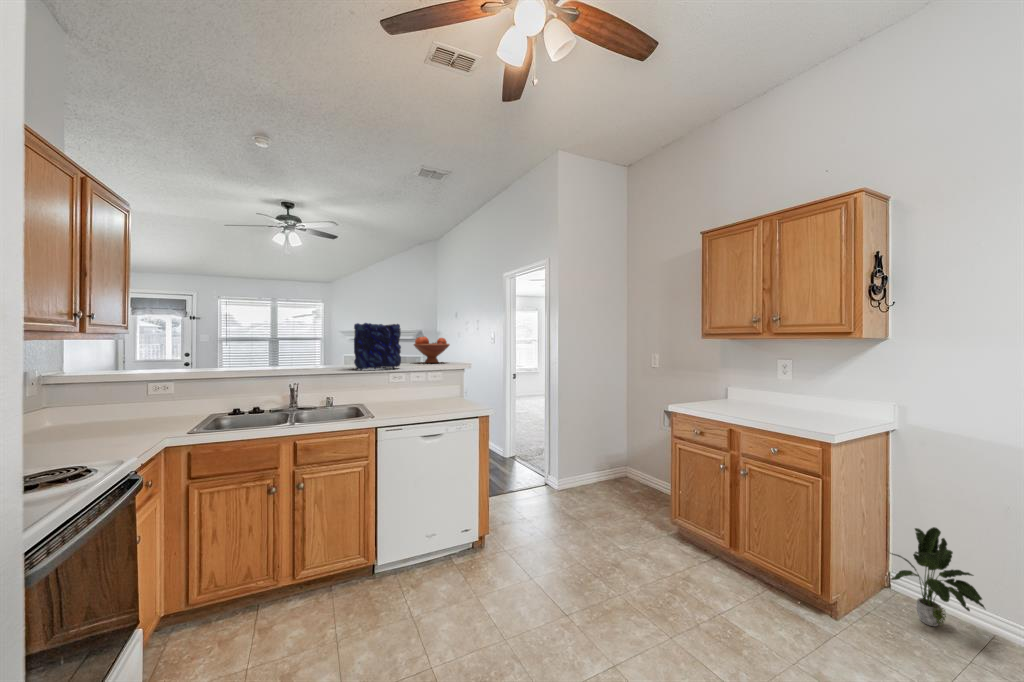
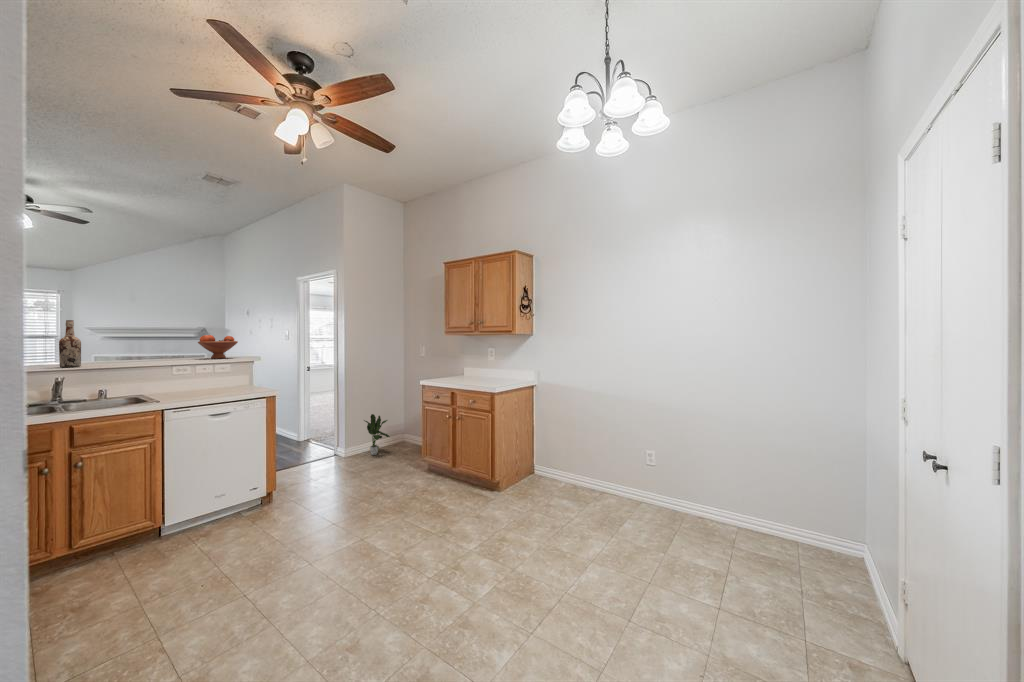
wine bottle: none [294,321,311,372] -> present [59,320,81,367]
vase: present [354,323,401,370] -> none [131,322,185,364]
potted plant: present [890,527,985,626] -> present [364,414,390,455]

